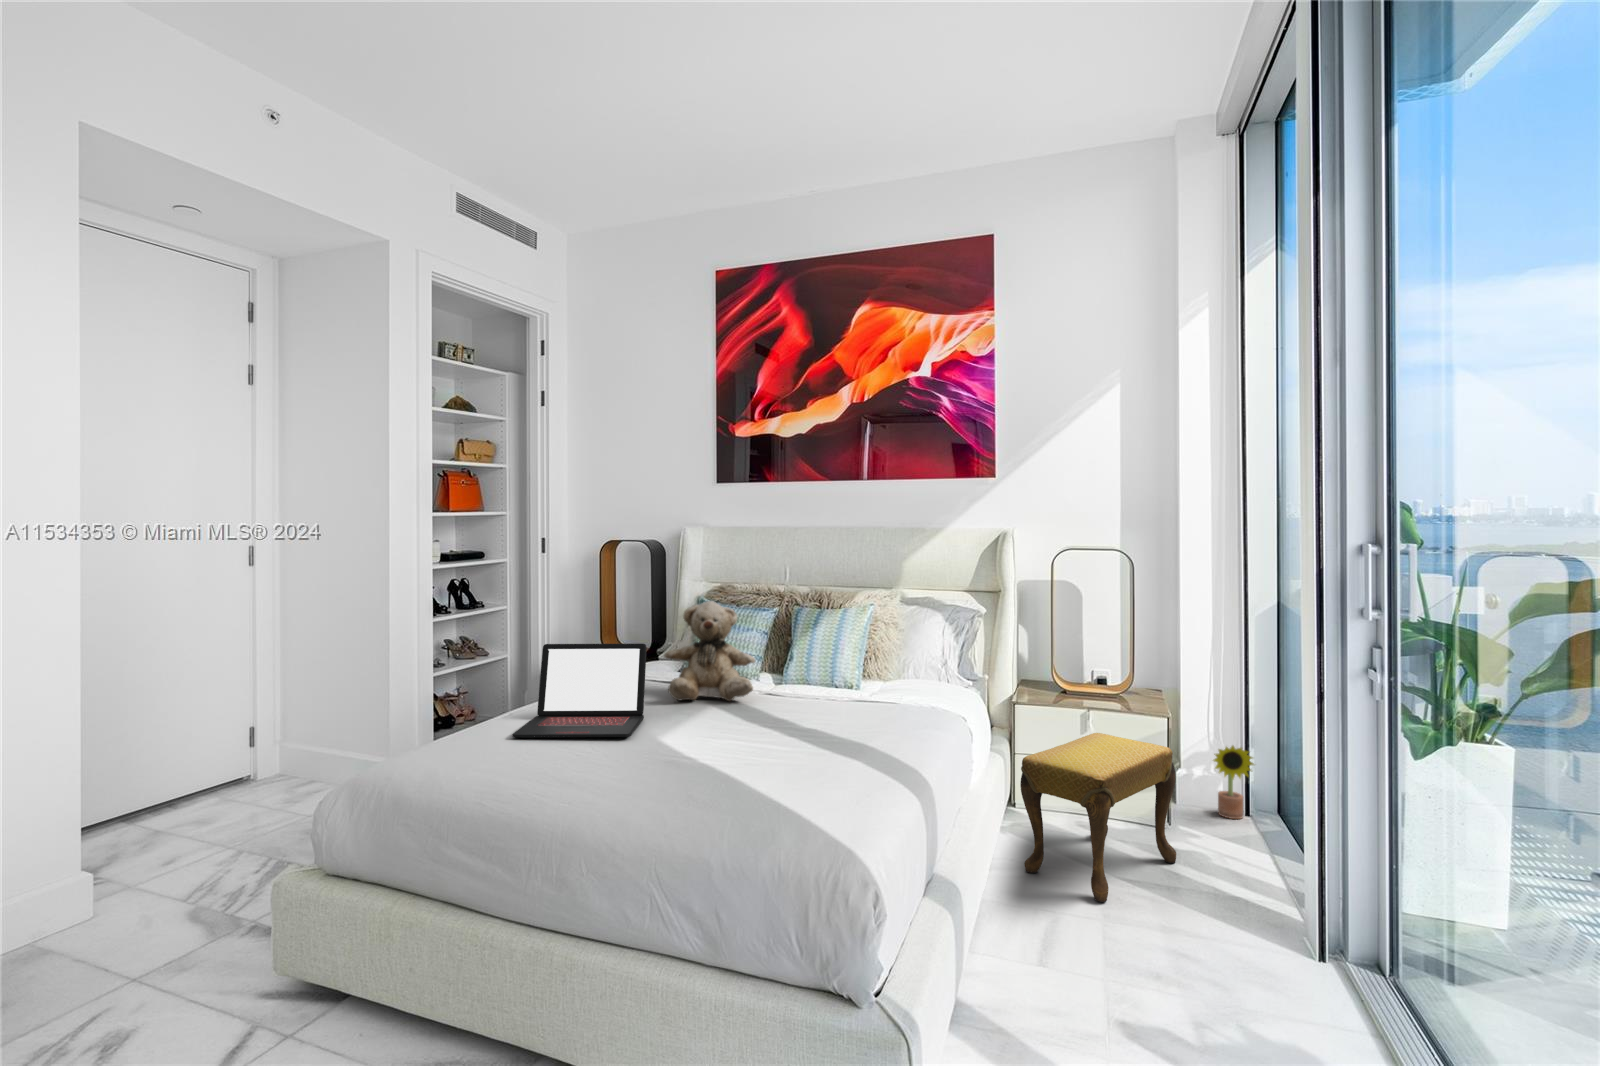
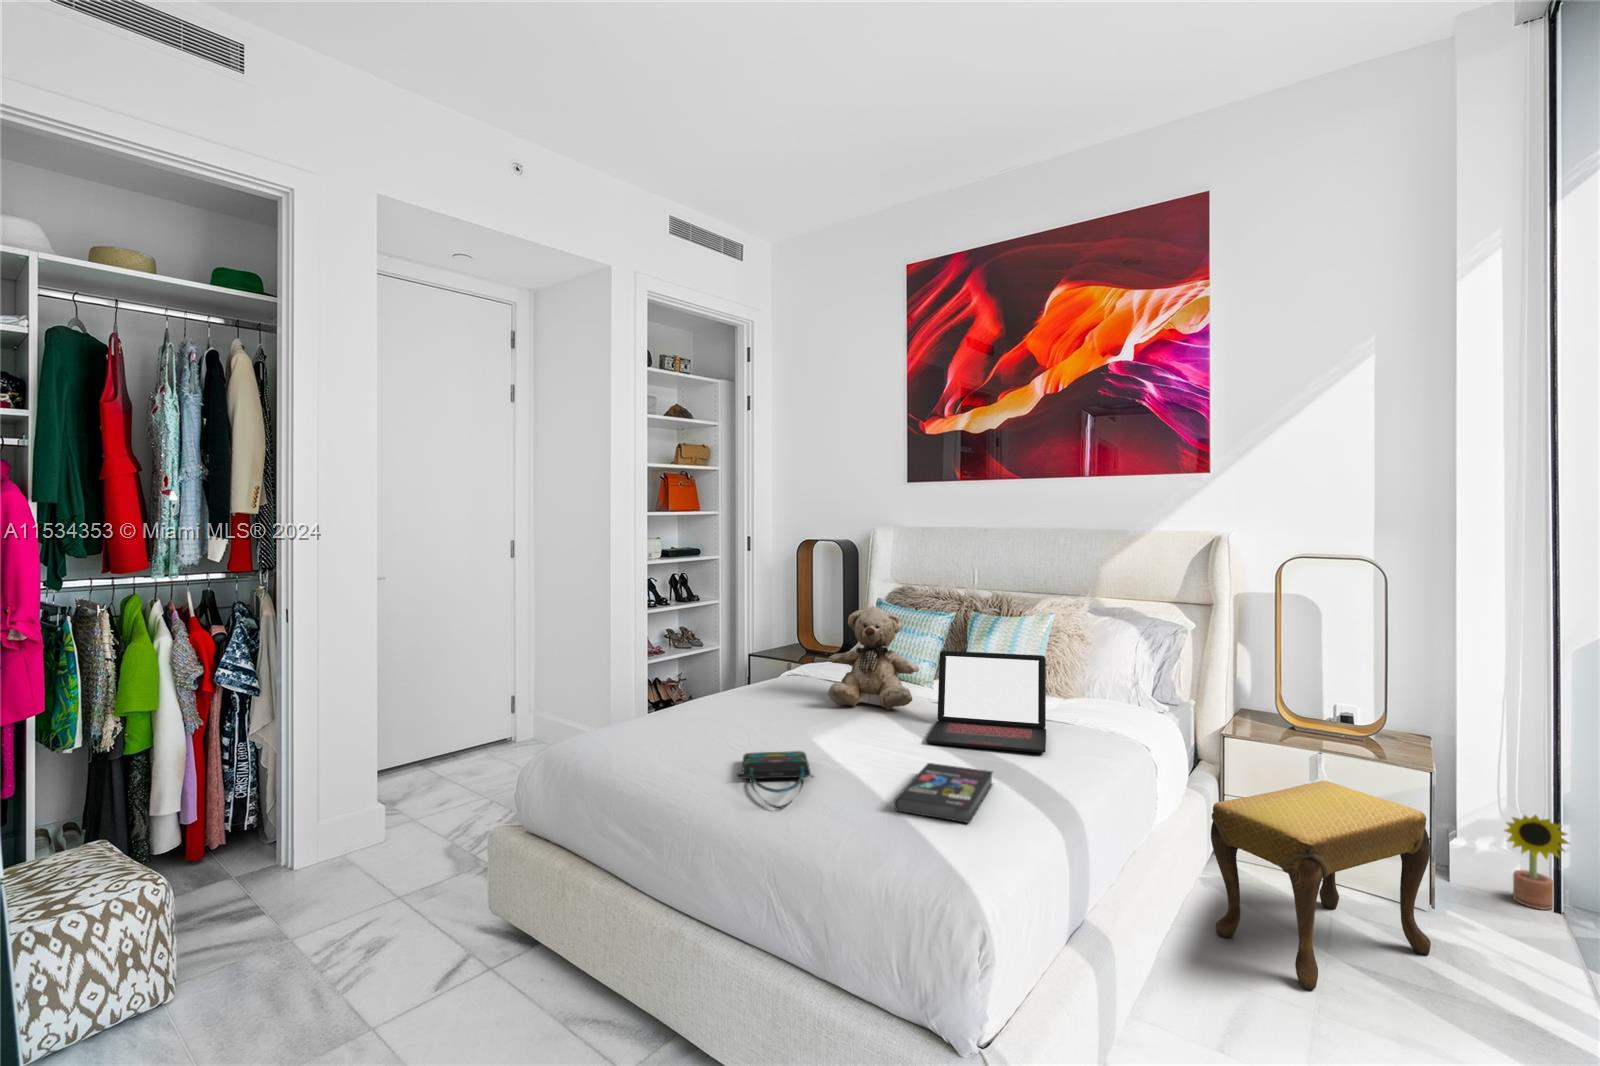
laptop: present [512,644,647,738] -> present [927,651,1046,753]
book: none [778,741,856,787] -> present [894,763,993,823]
tote bag: none [606,742,689,795] -> present [737,751,812,809]

